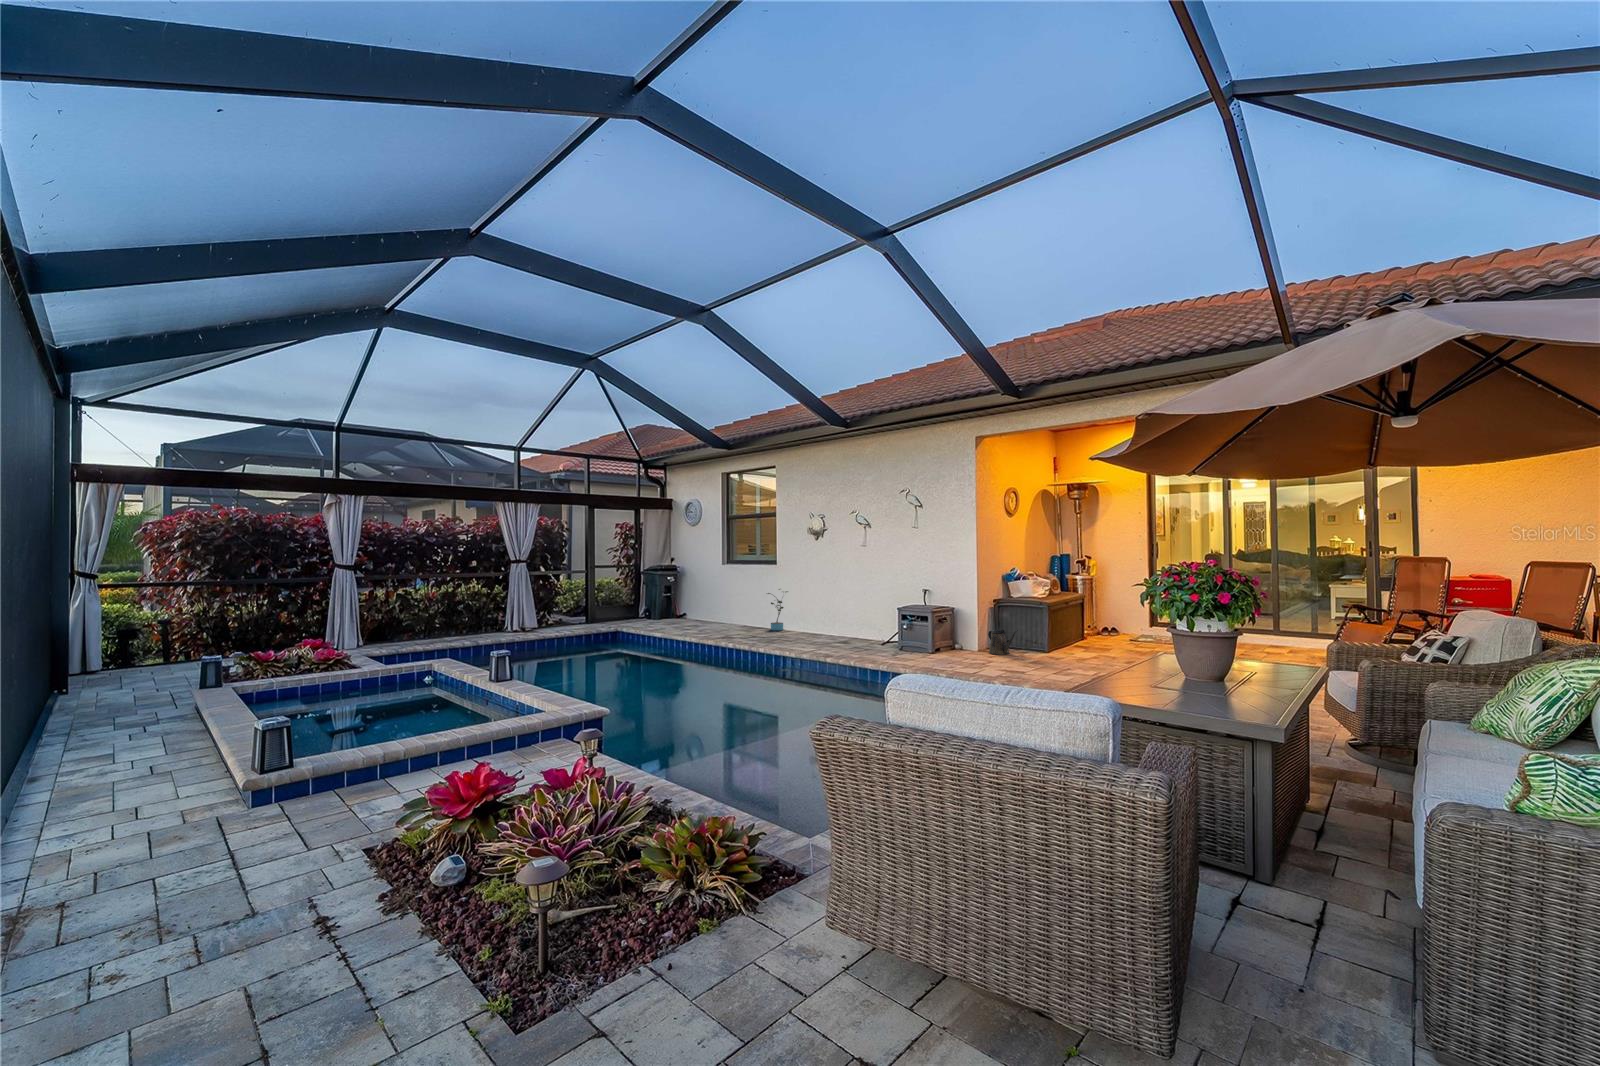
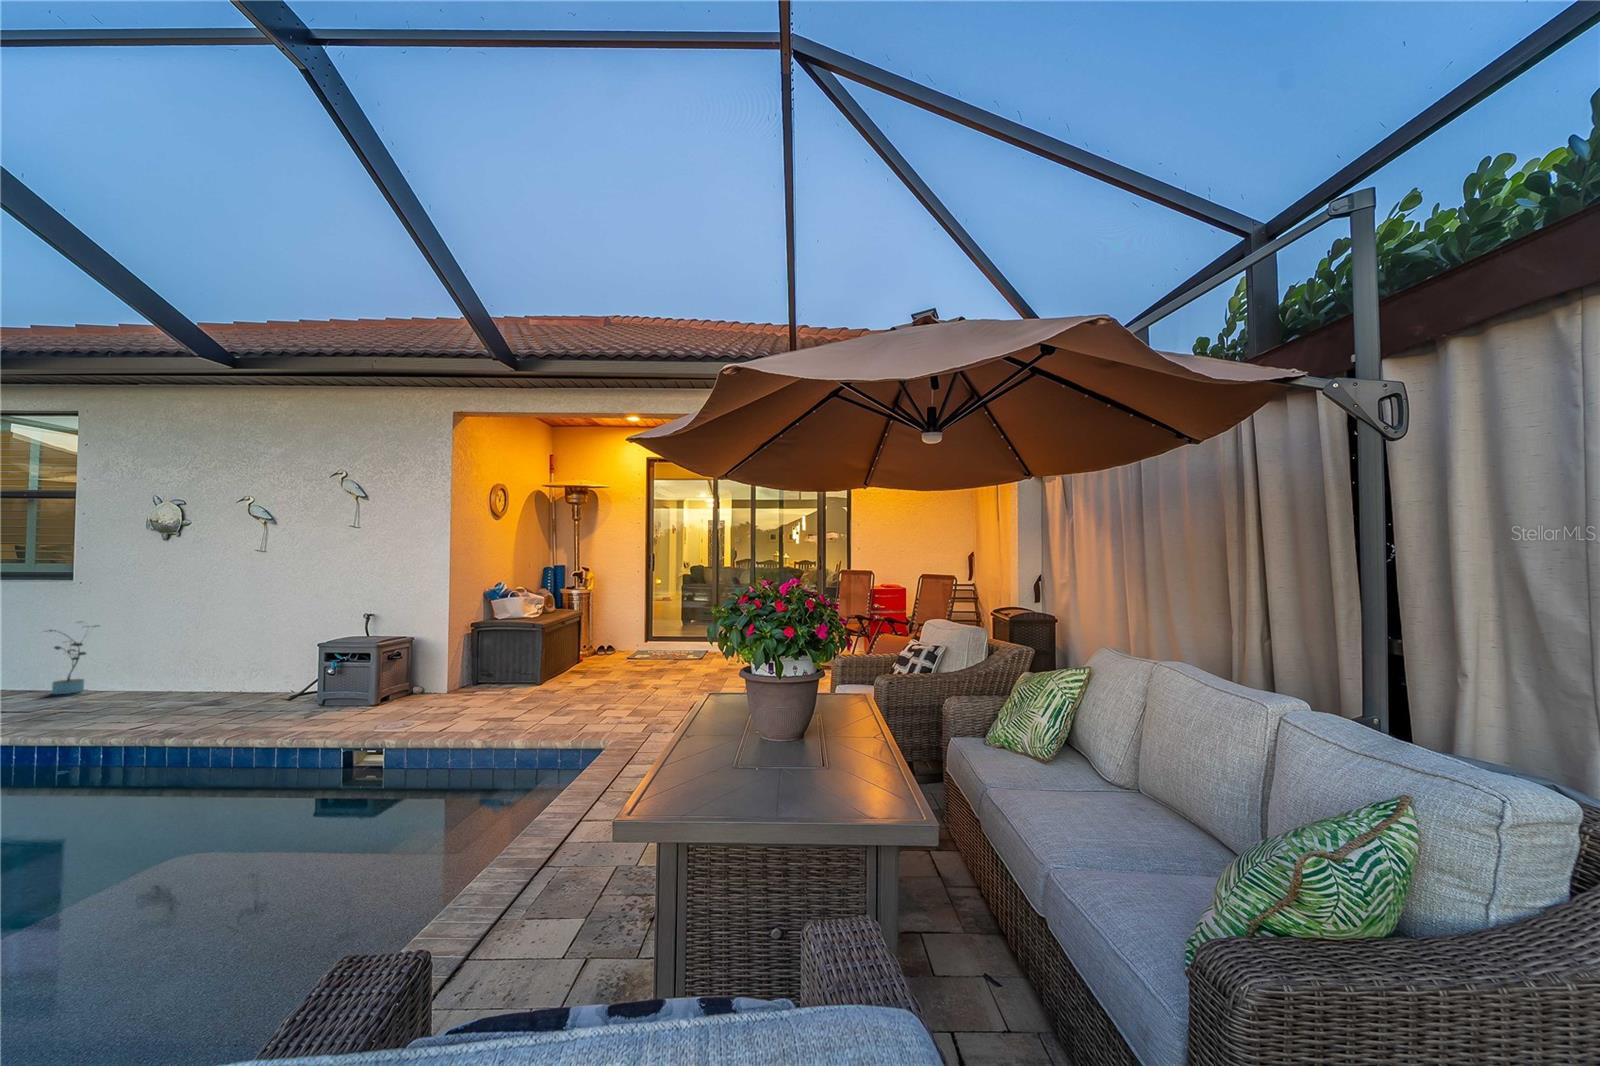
watering can: present [988,630,1018,655] -> none [462,662,504,696]

